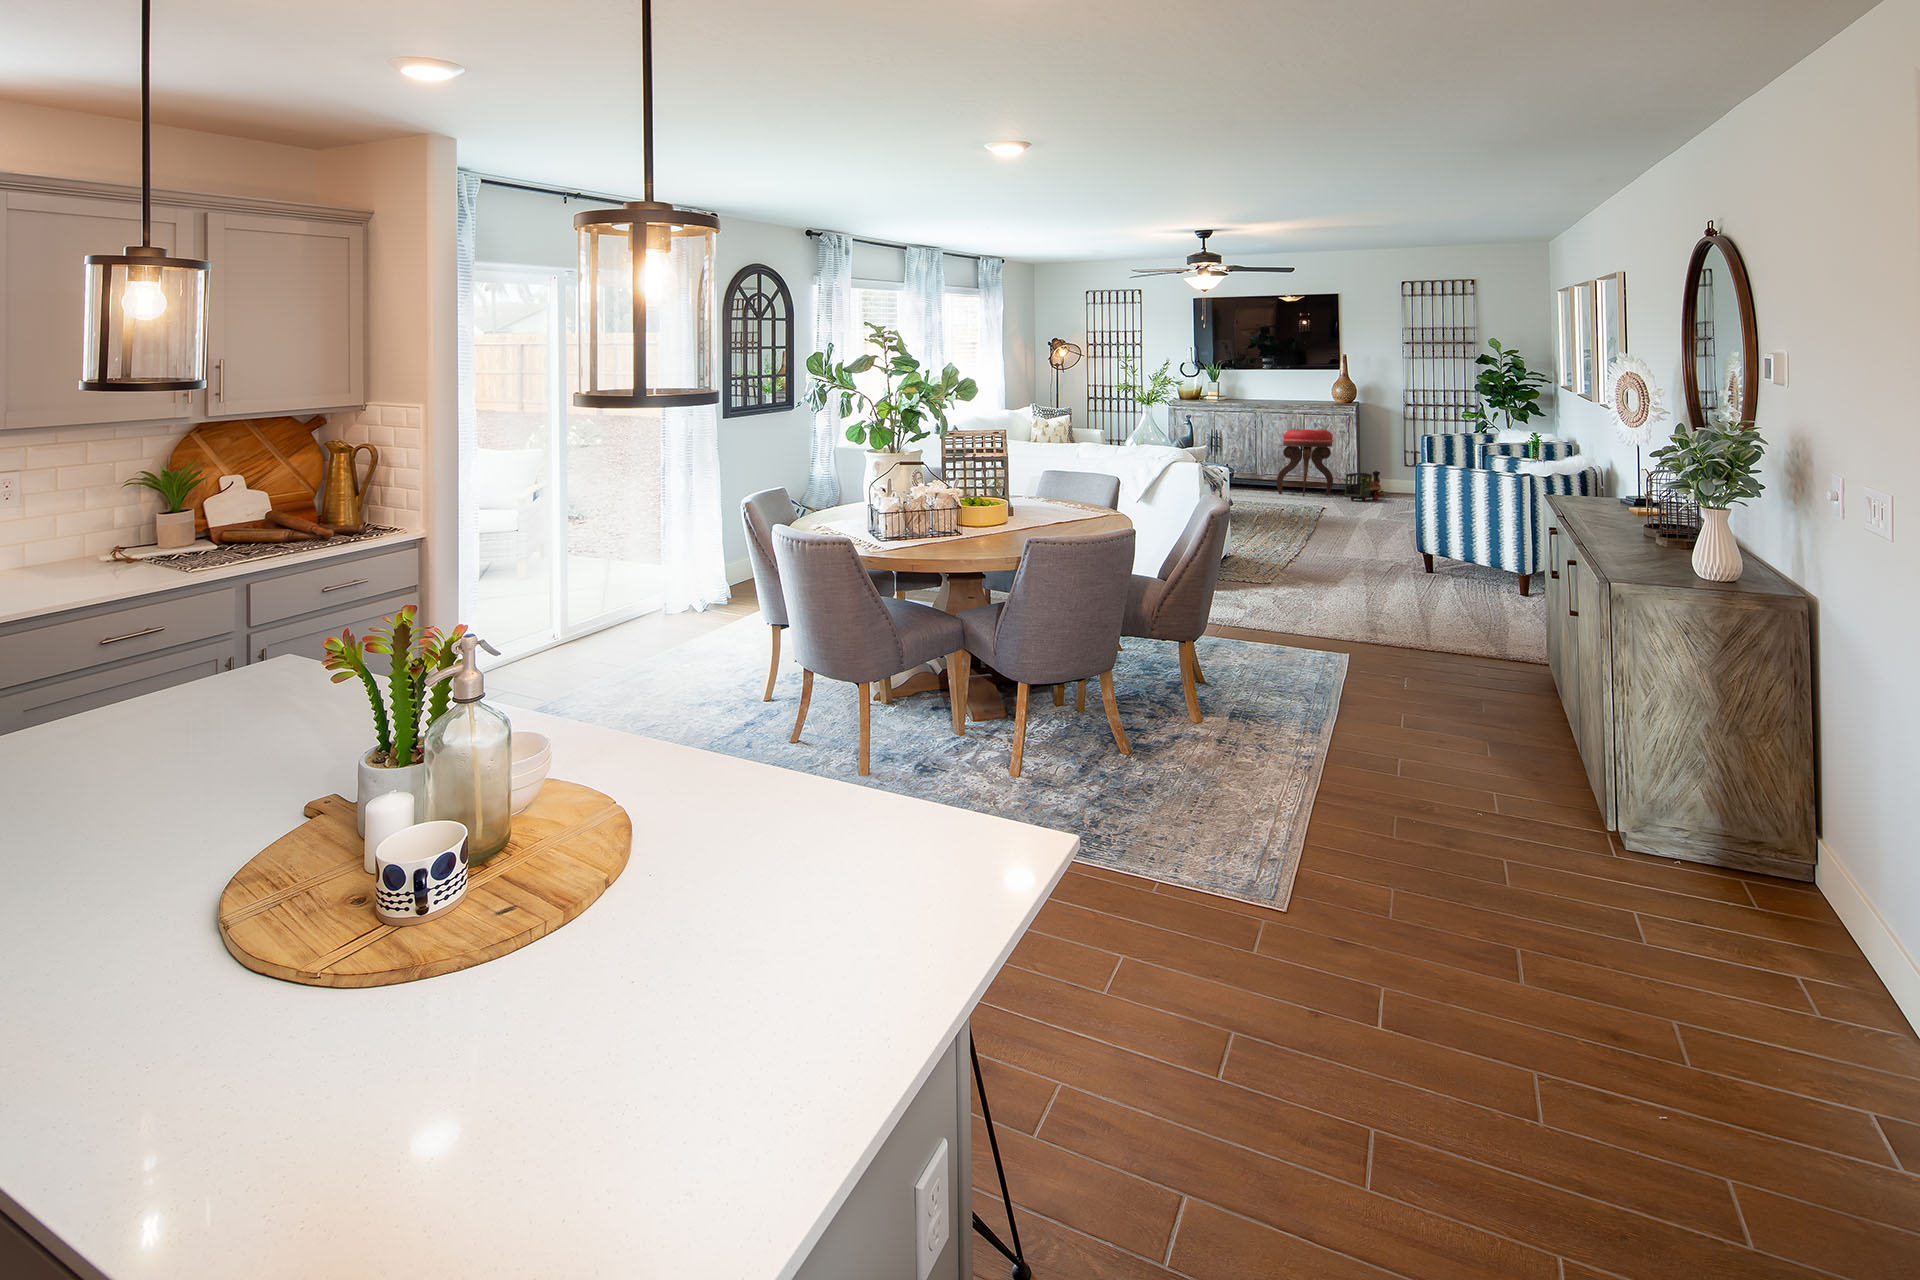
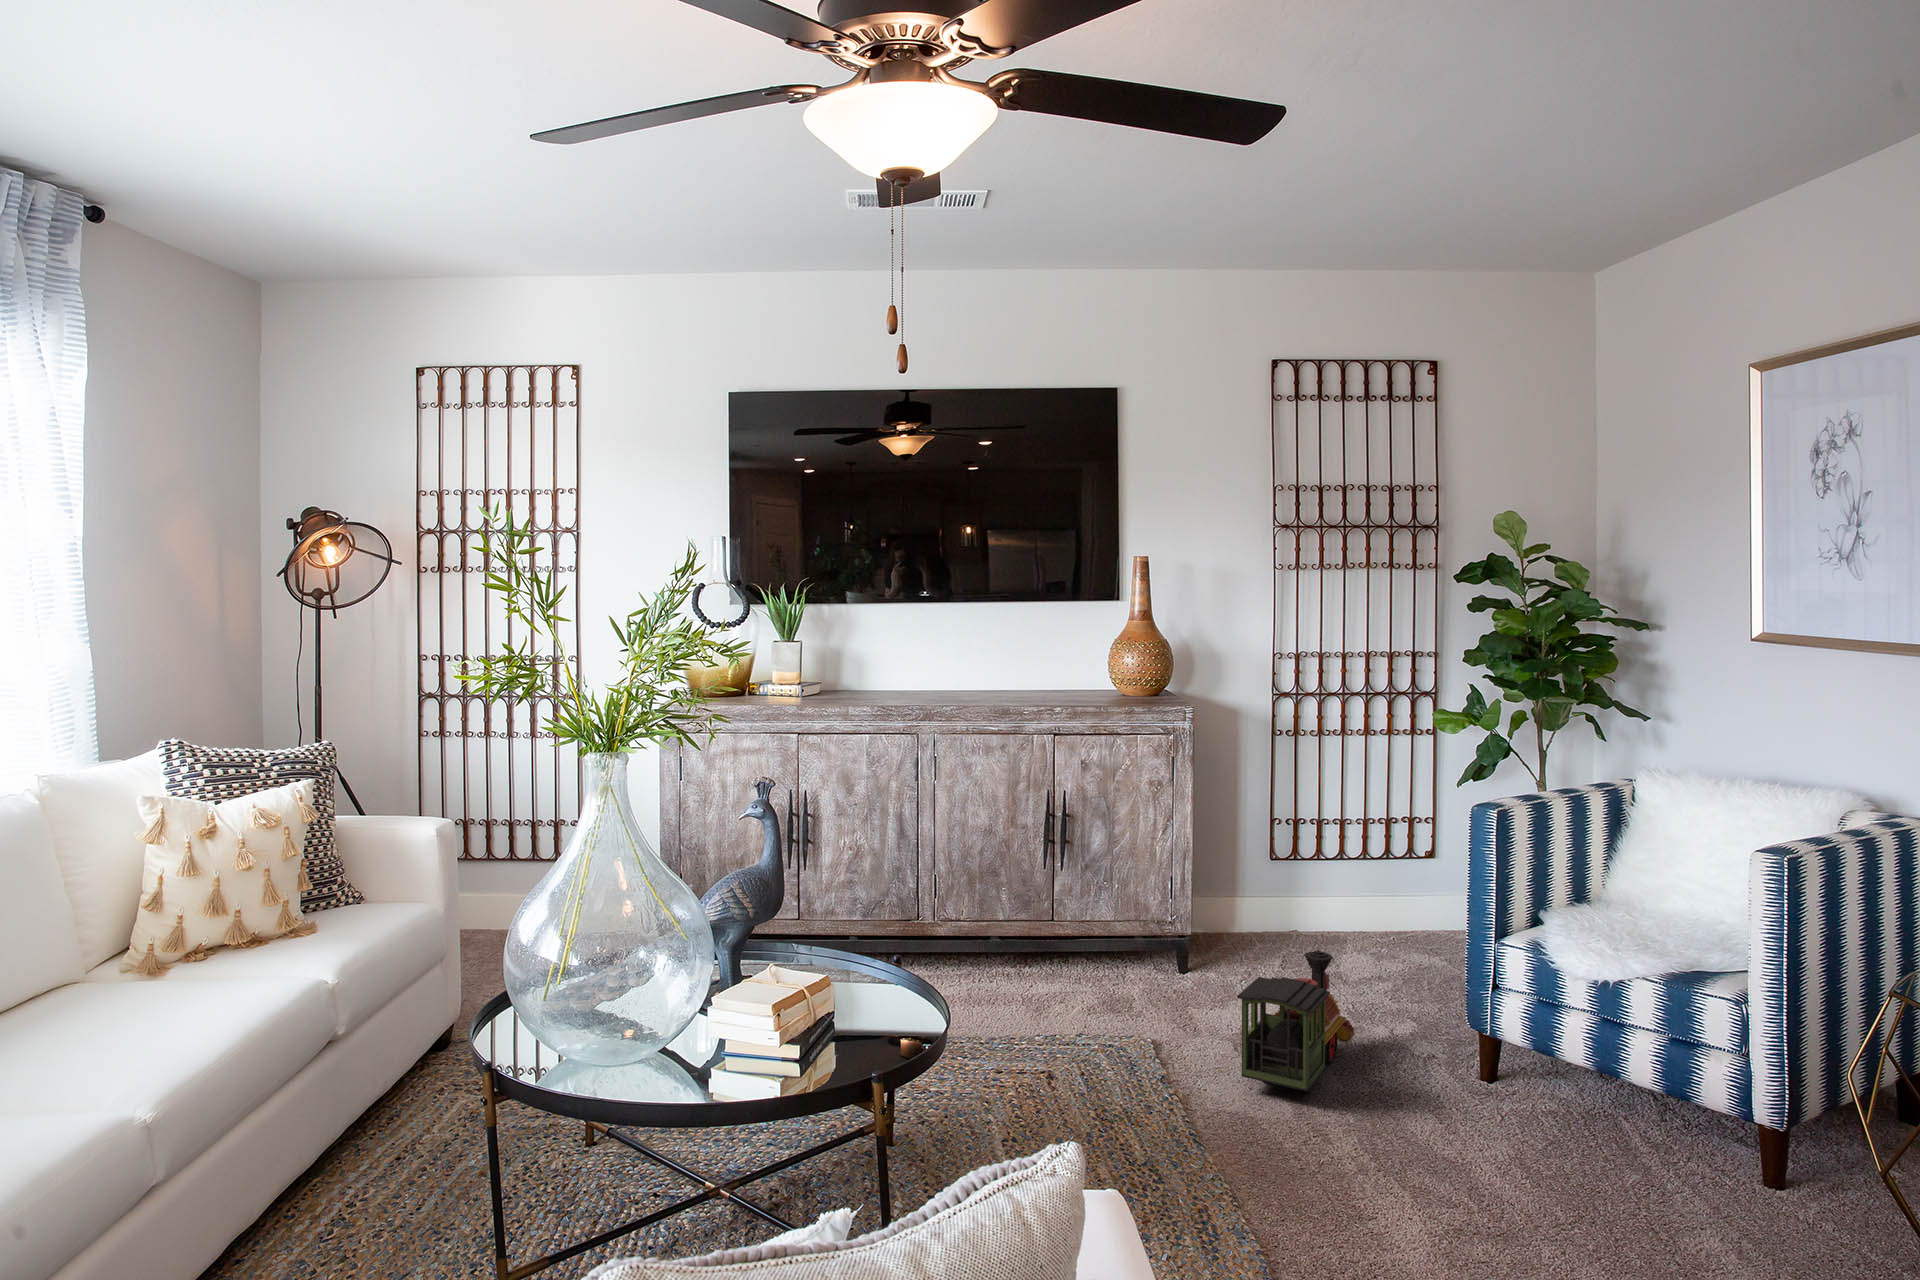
stool: present [1277,429,1333,496] -> none [989,793,1166,1036]

